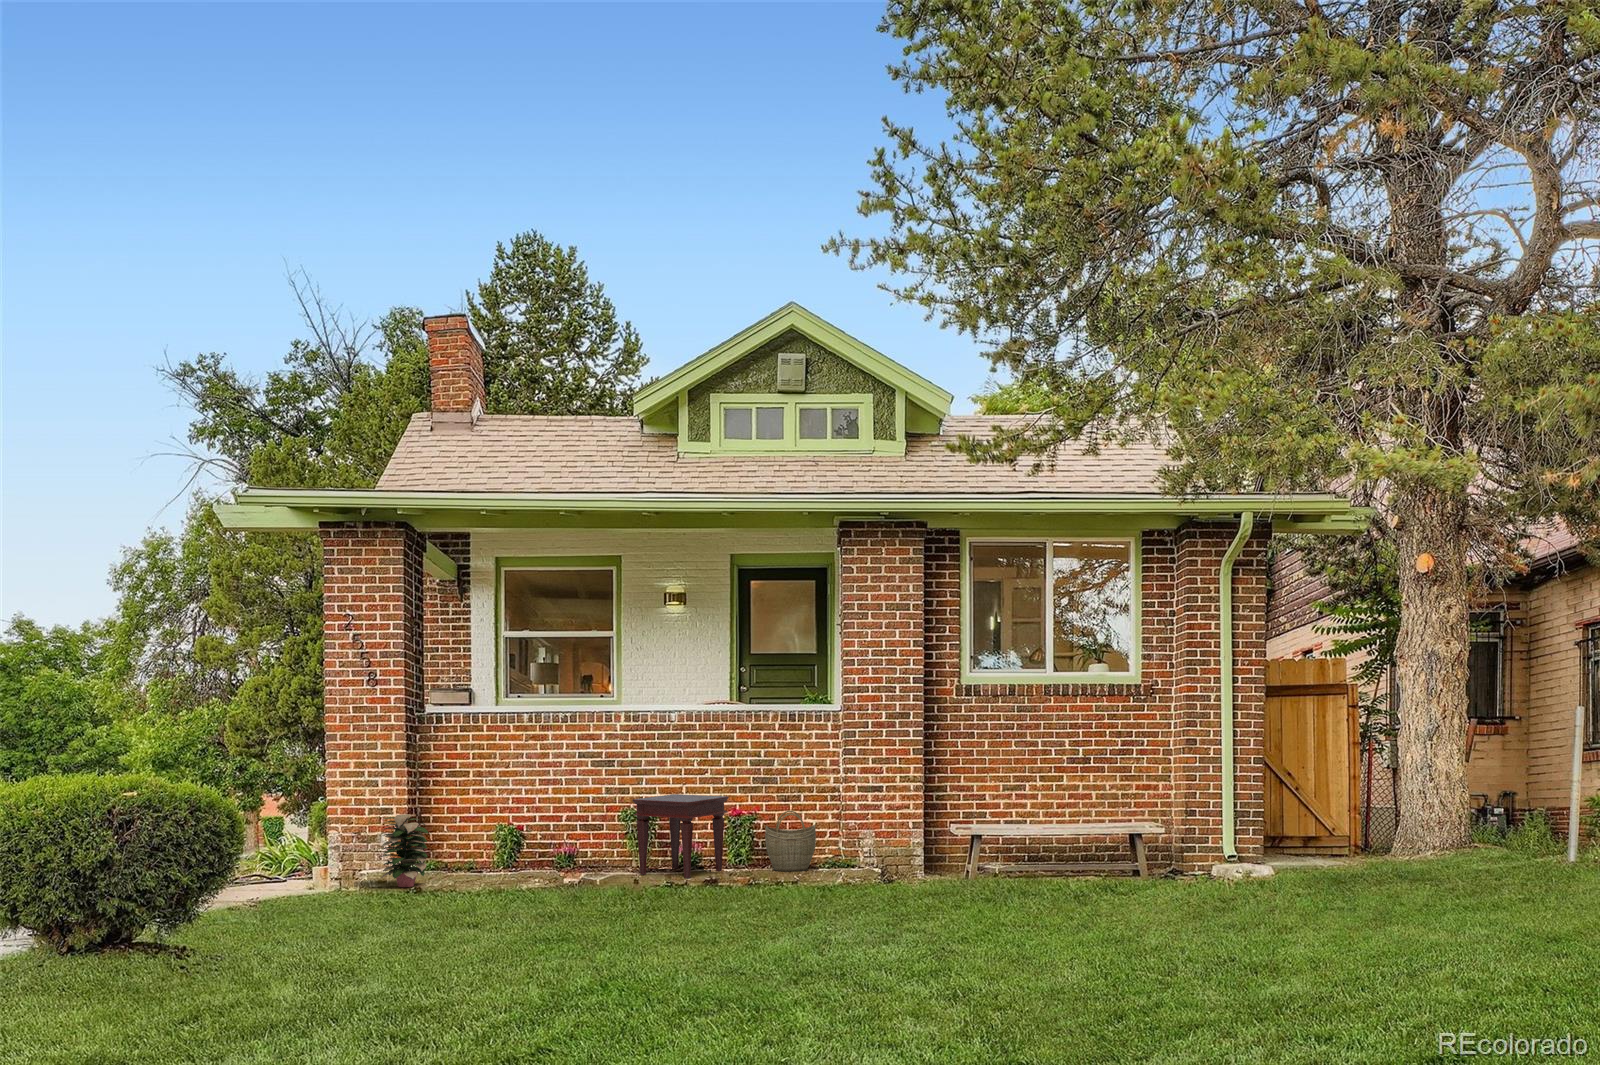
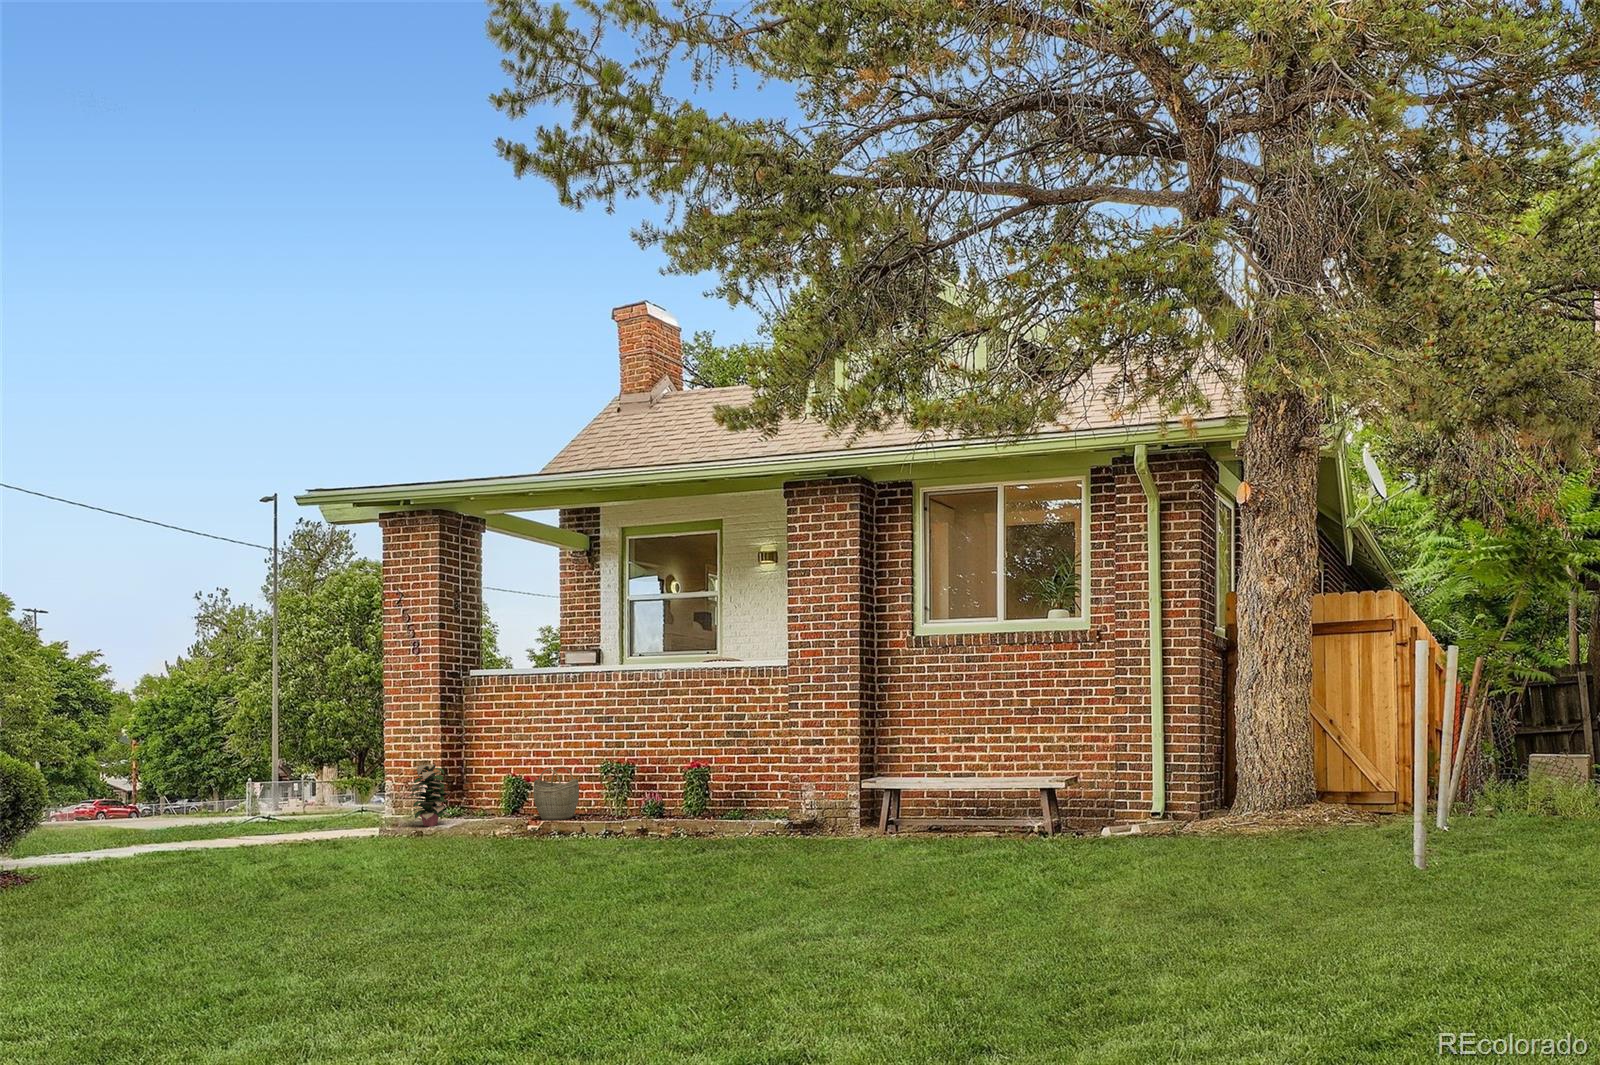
side table: present [632,794,729,878] -> none [608,747,691,823]
woven basket: present [765,811,816,871] -> present [533,767,579,820]

